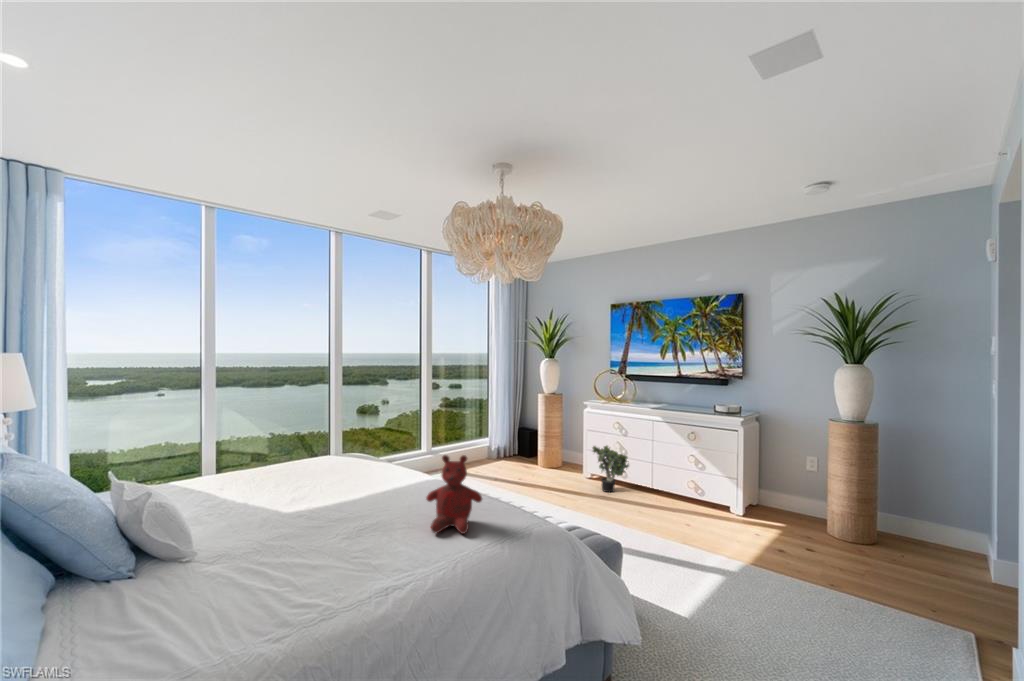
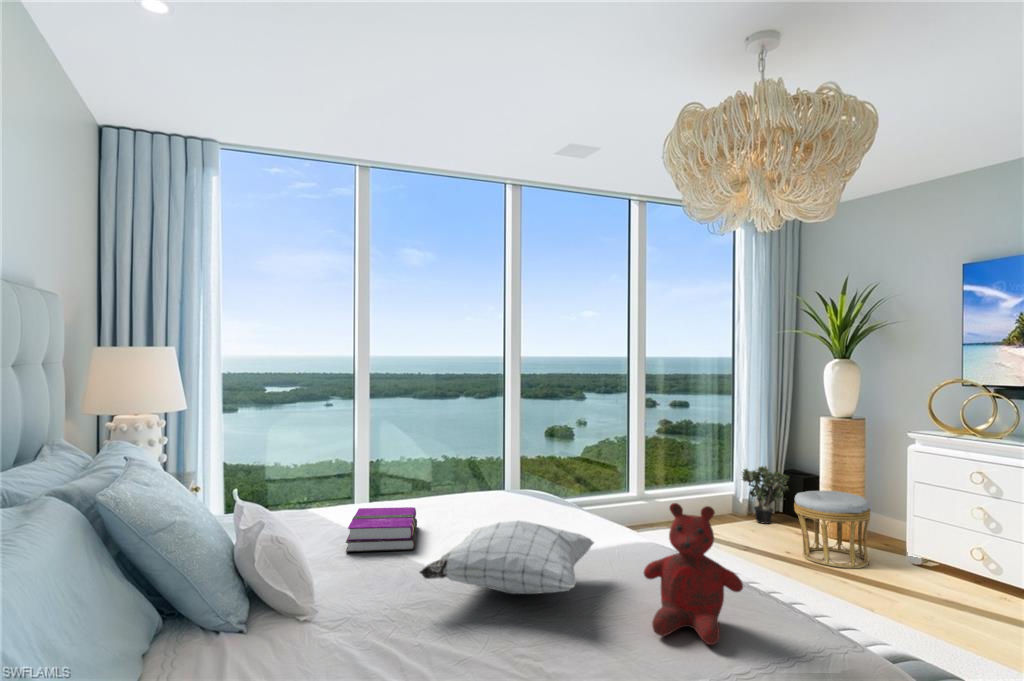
ottoman: none [524,438,566,485] -> present [794,491,871,568]
potted plant: present [593,446,629,492] -> present [742,466,789,524]
hardback book: none [207,474,265,512] -> present [346,507,417,552]
pillow: none [275,475,396,523] -> present [419,521,594,594]

